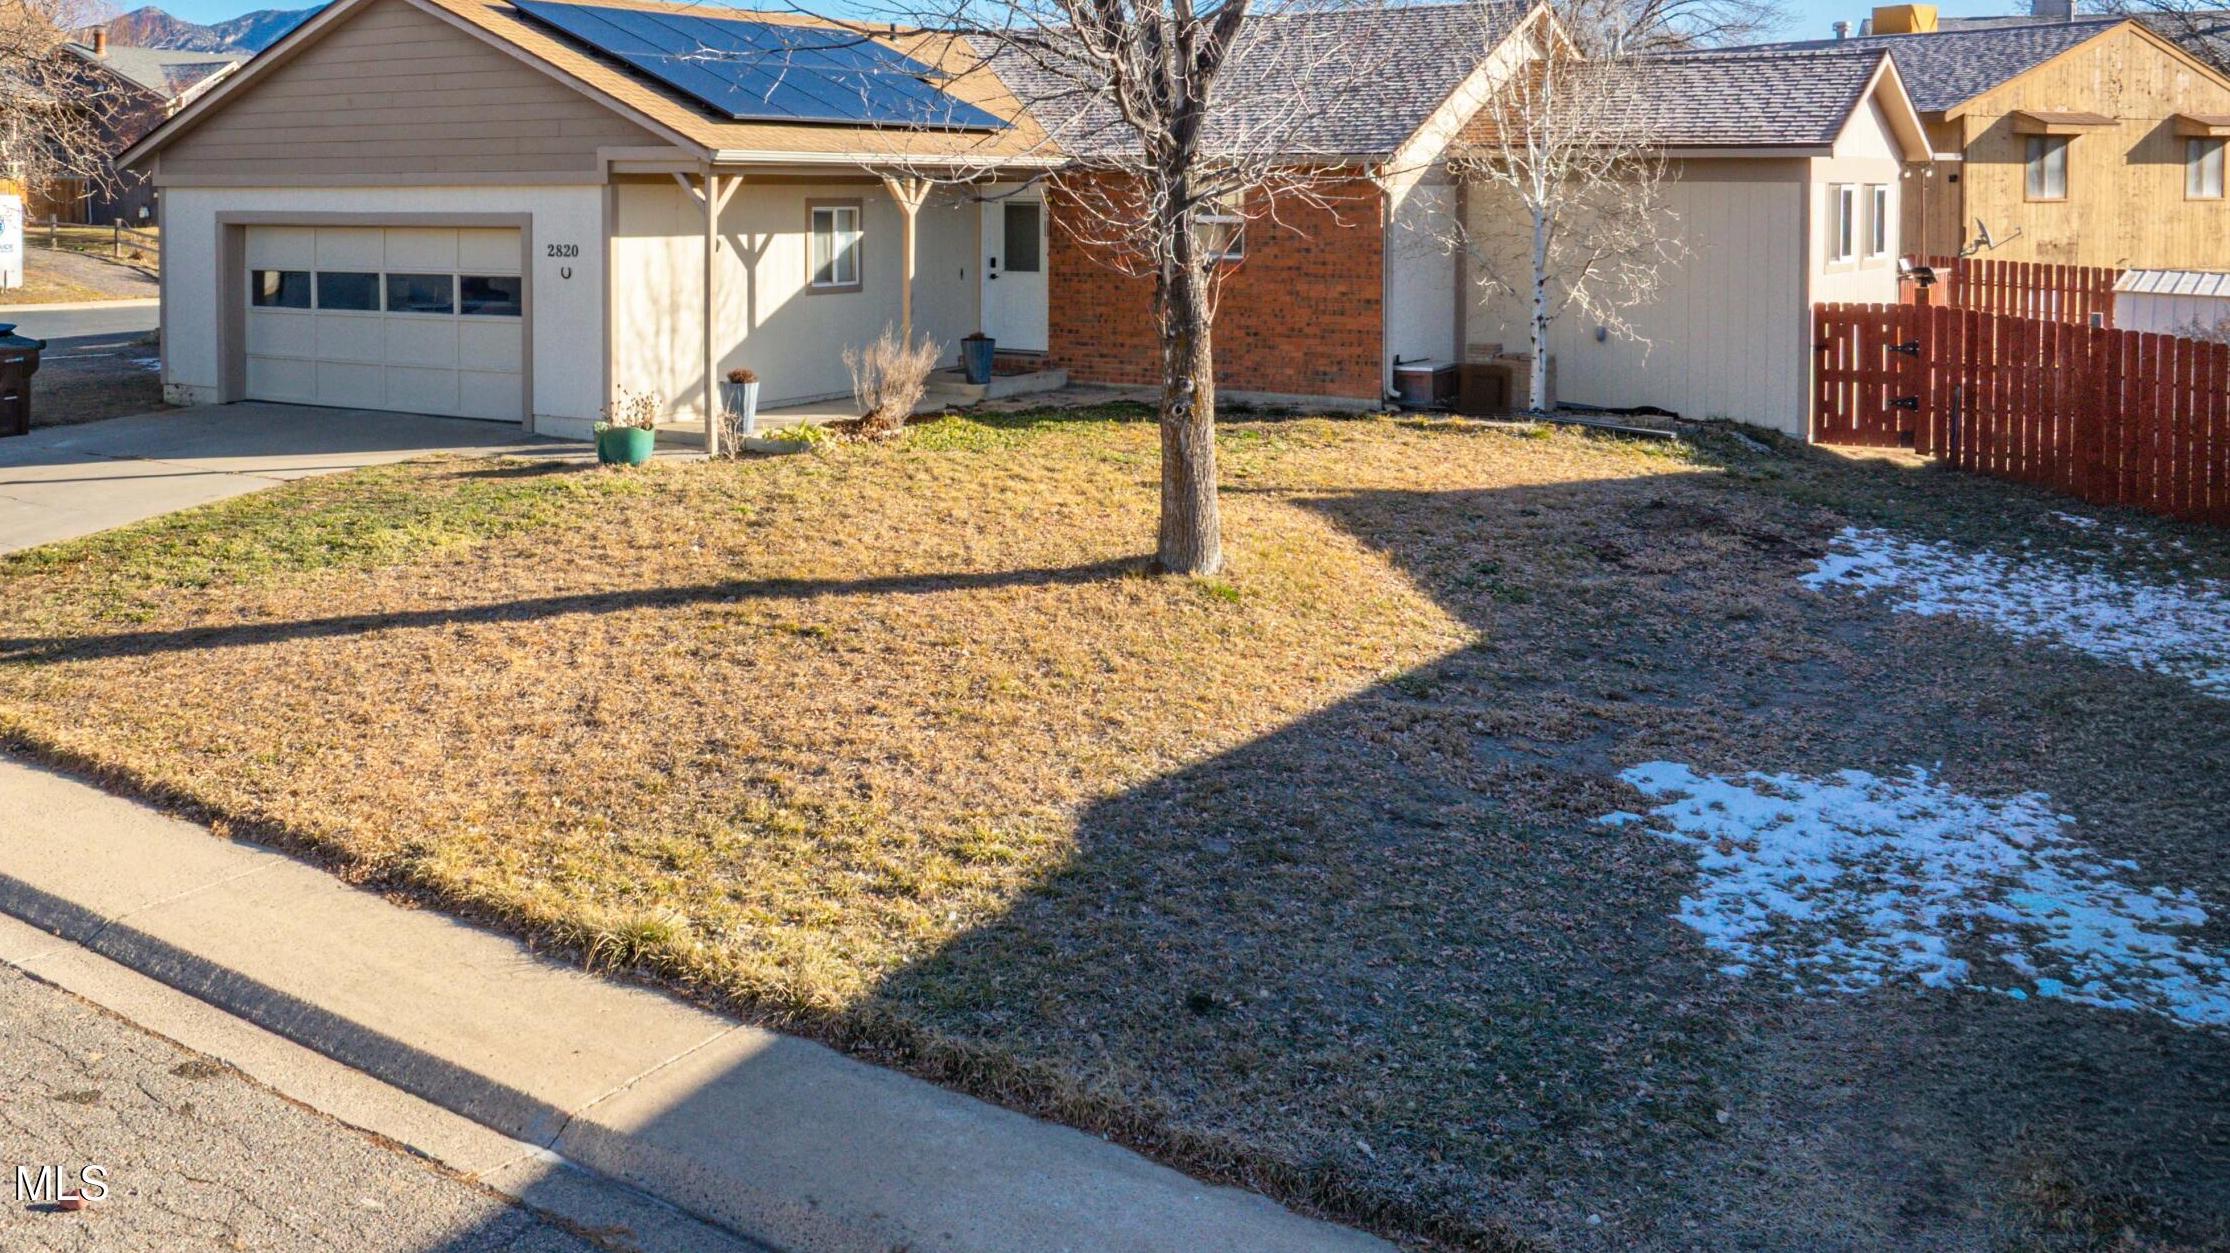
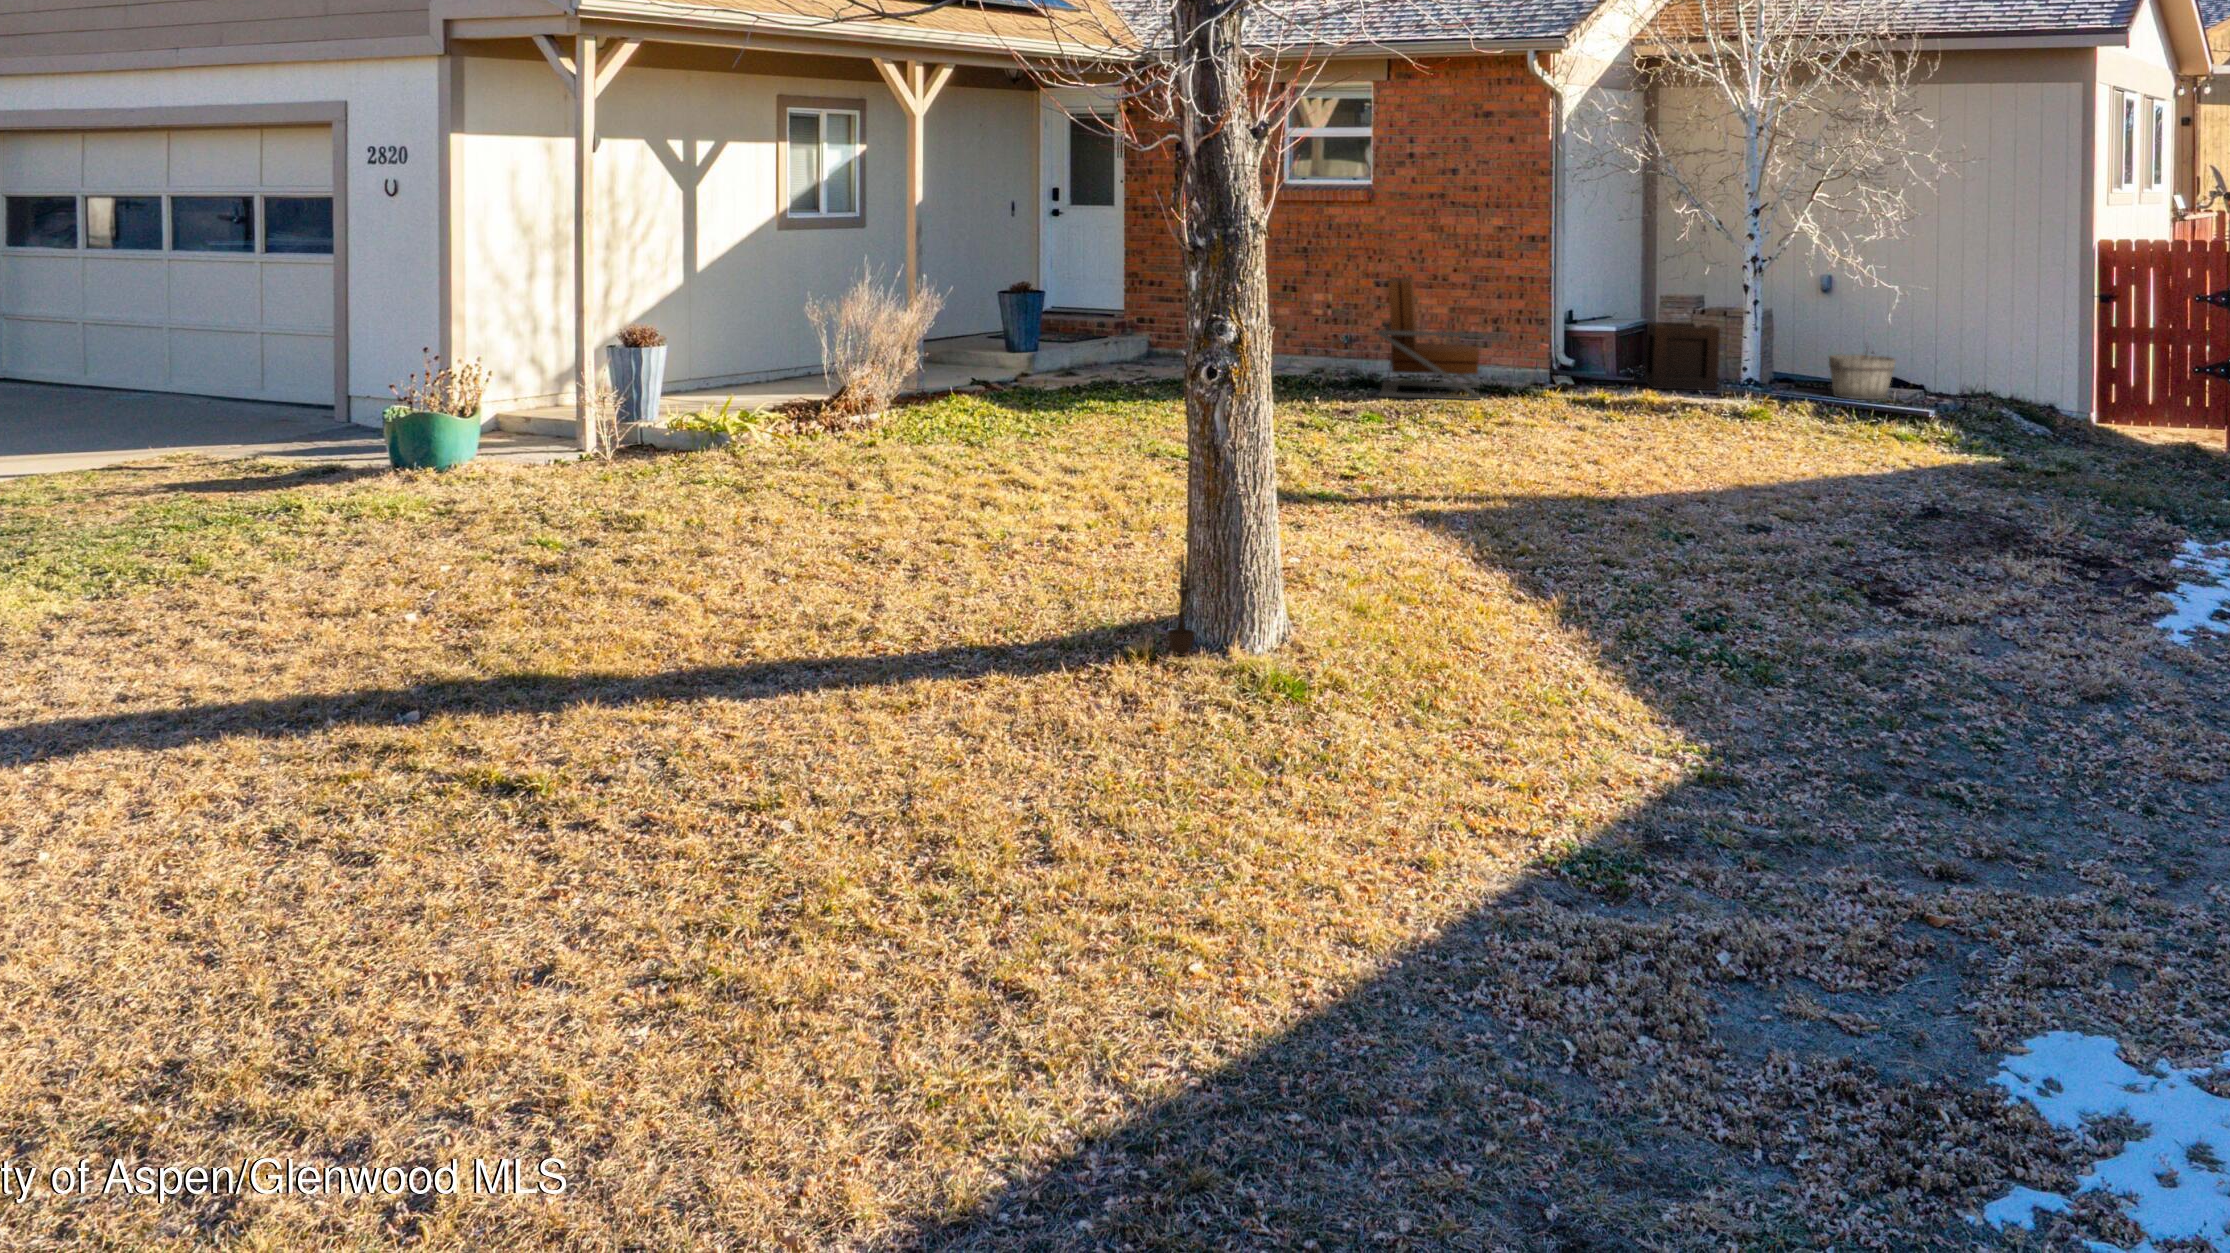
lounge chair: none [1246,328,1327,422] -> present [1378,277,1482,400]
wooden bucket: none [1600,380,1654,424] -> present [1829,347,1896,399]

